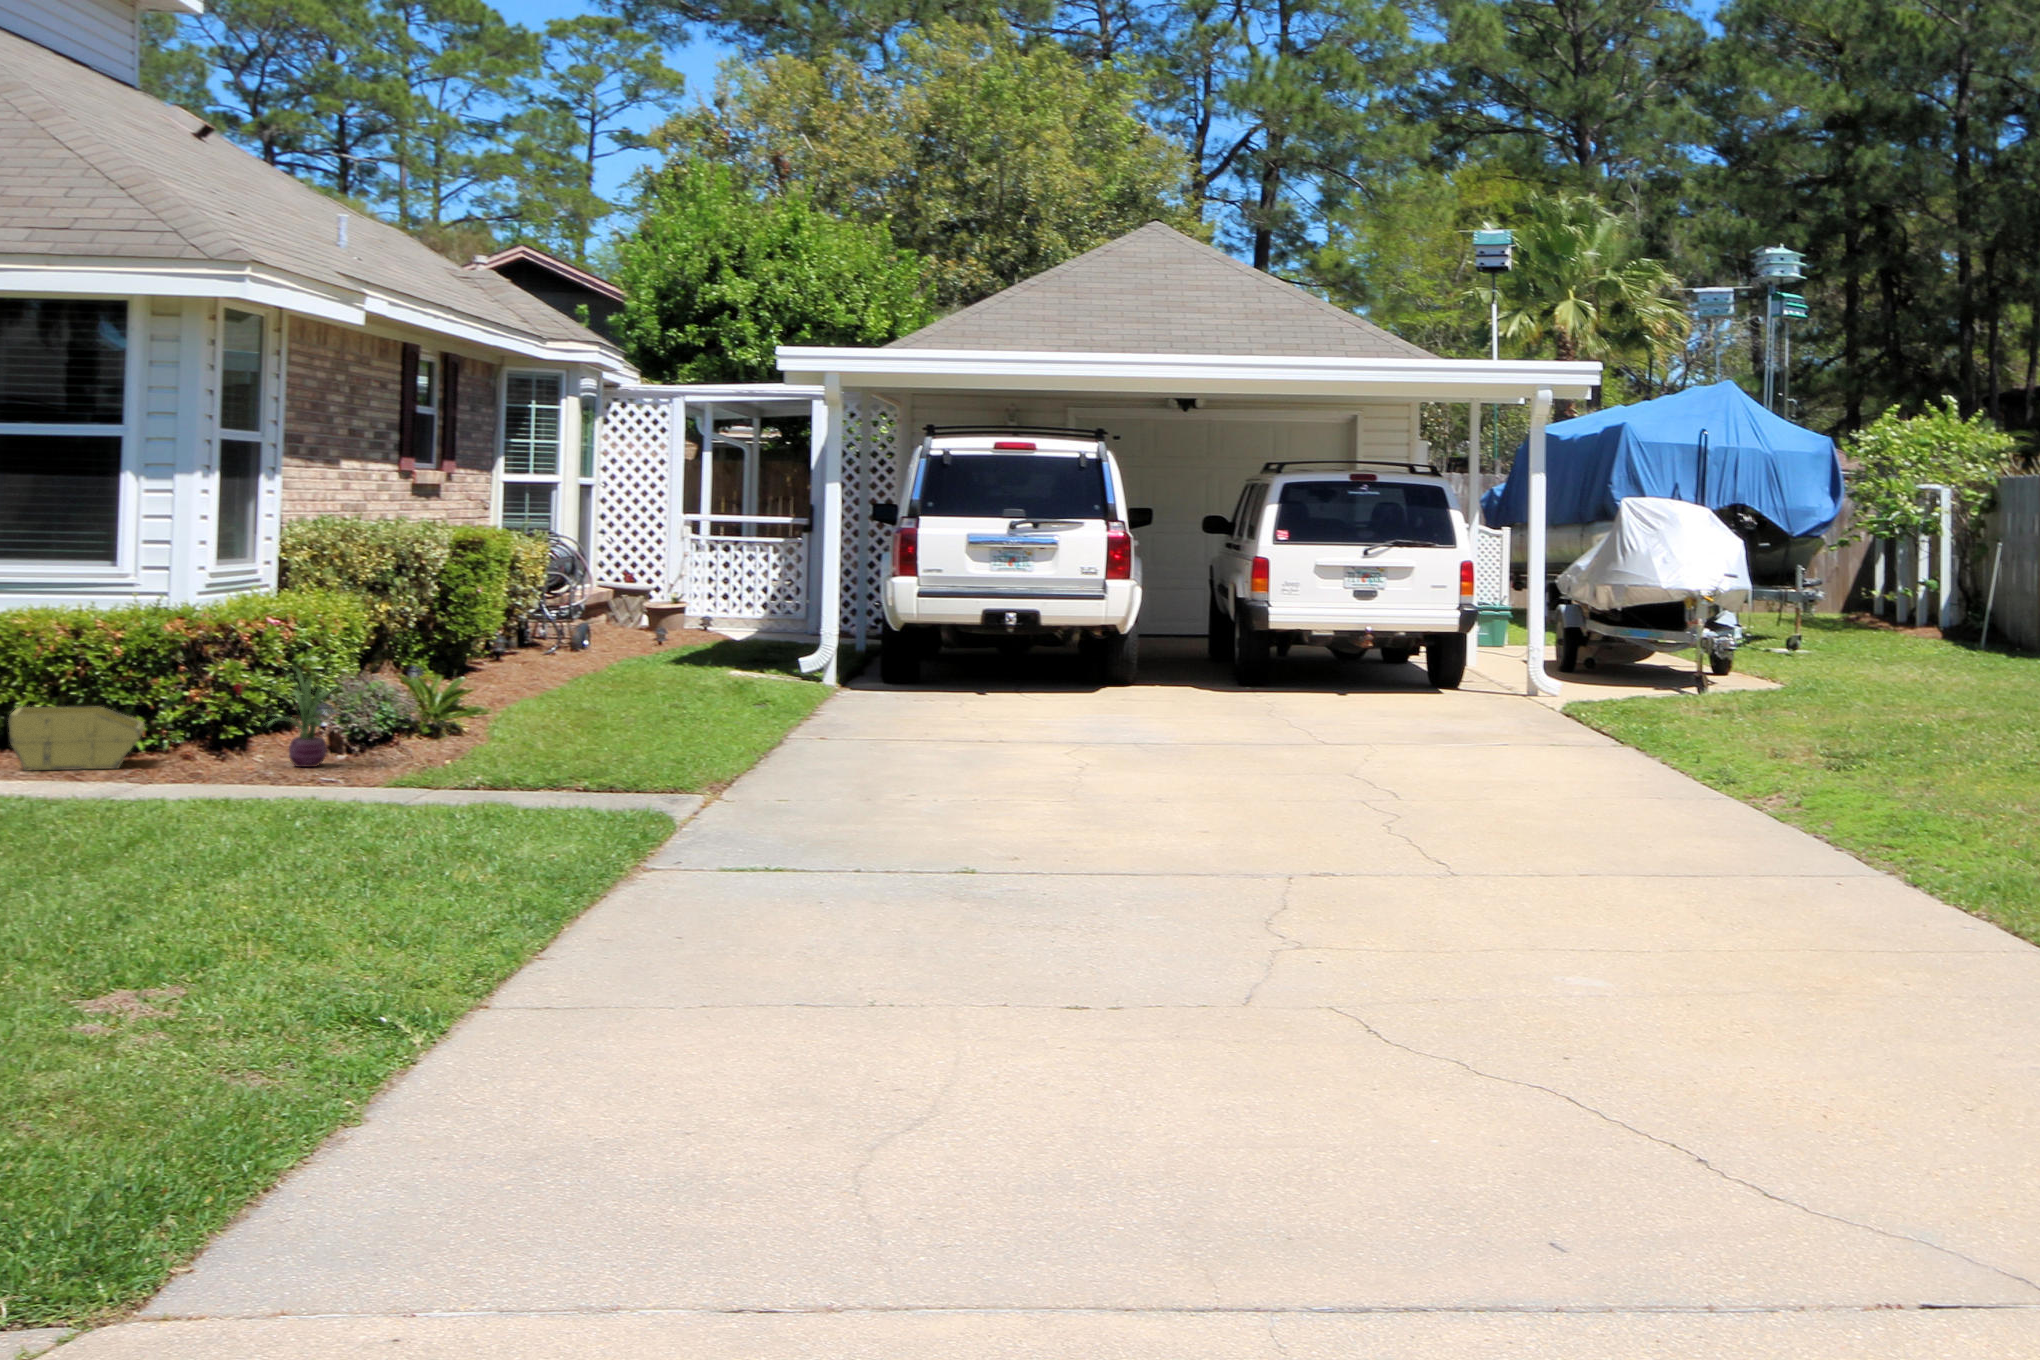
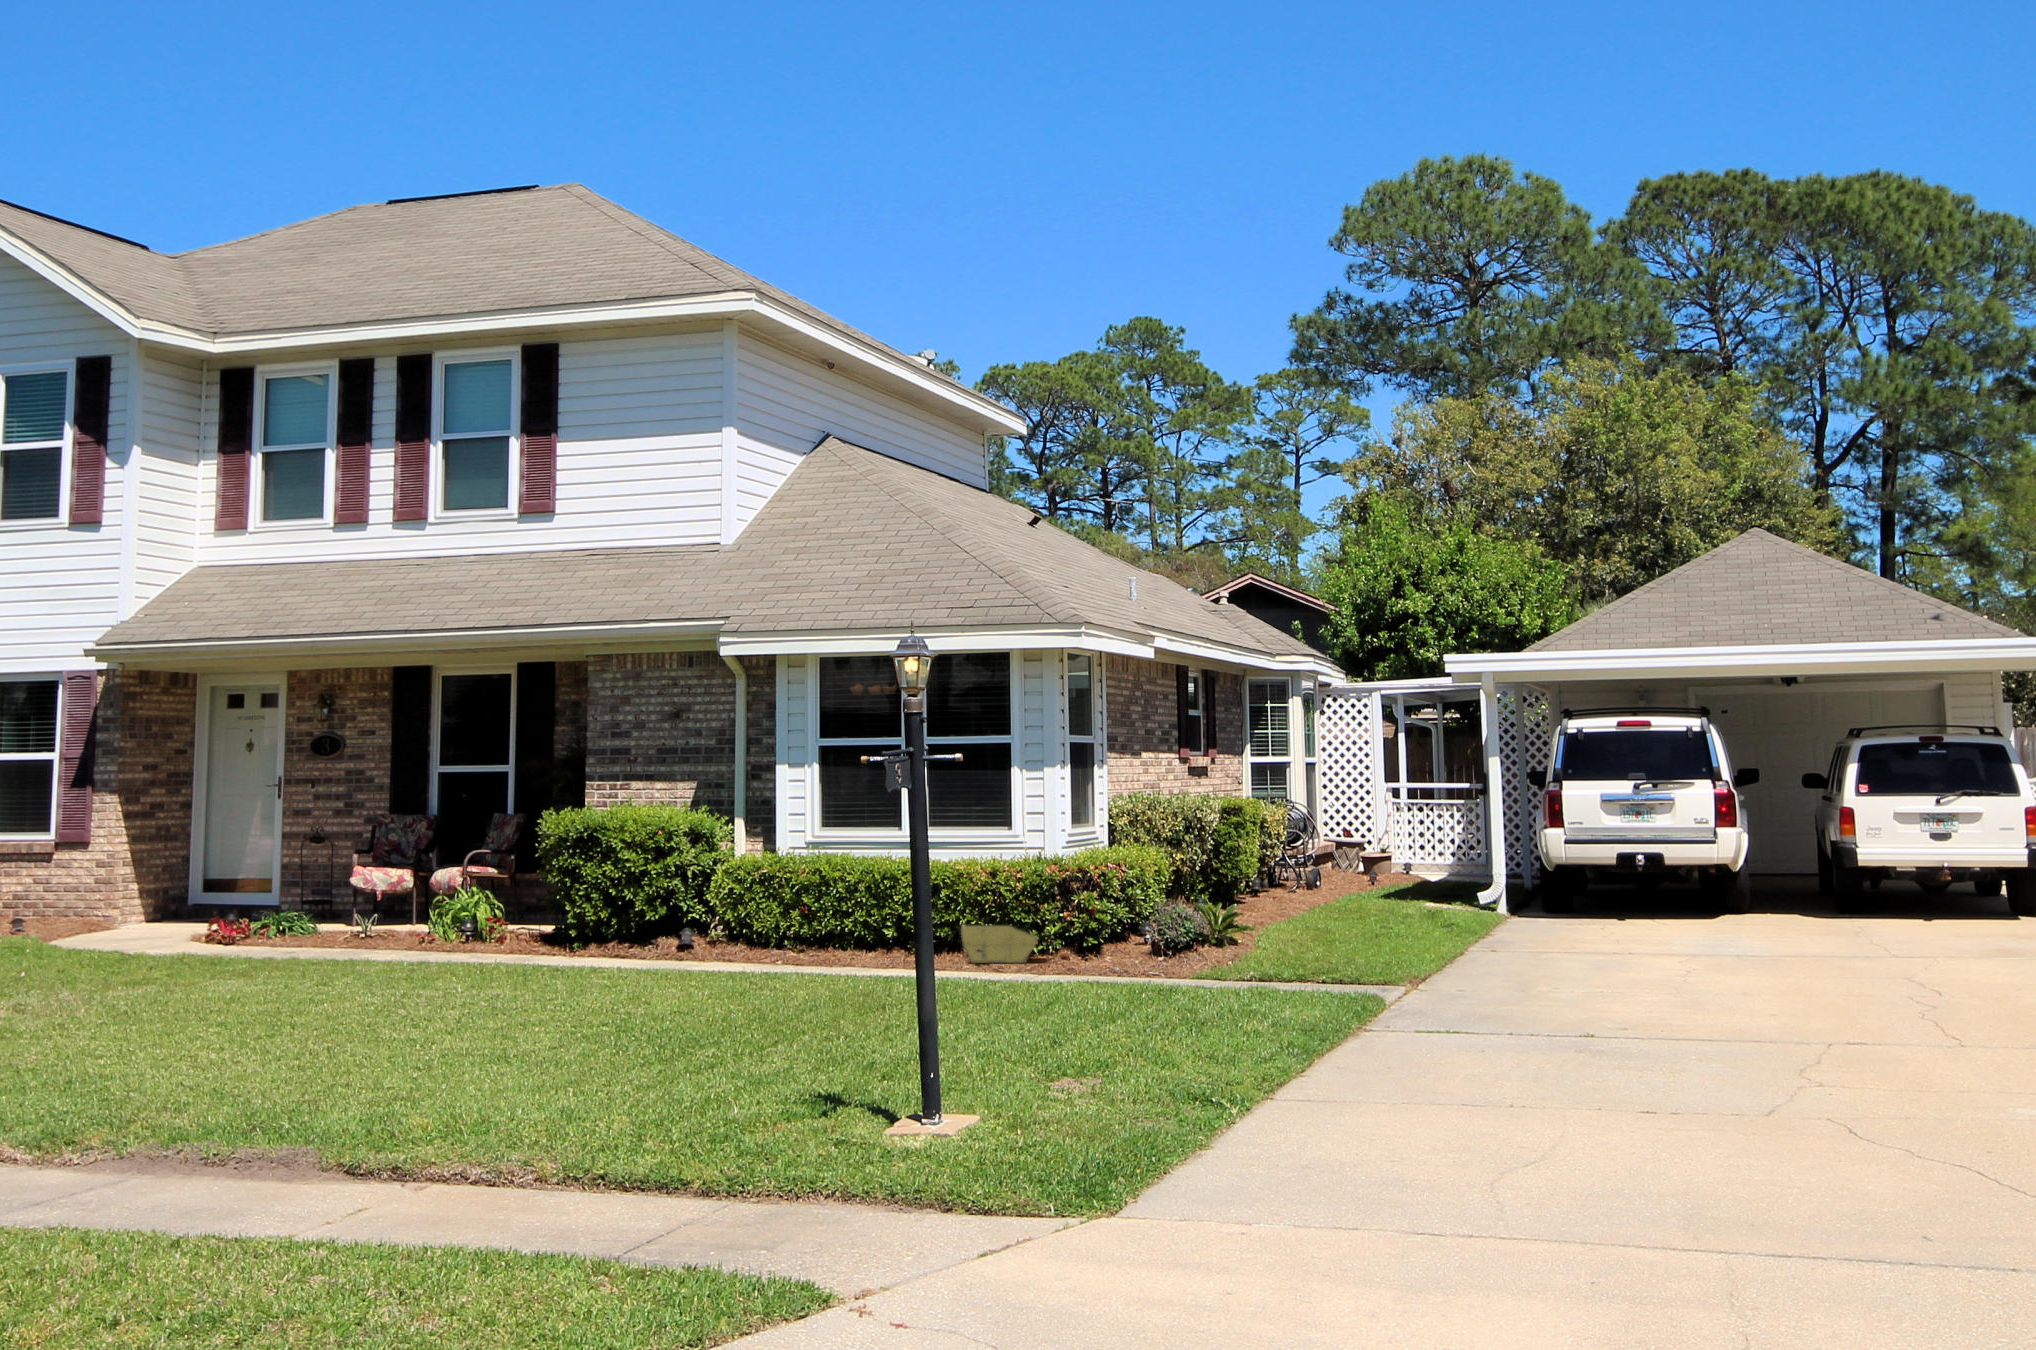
decorative plant: present [268,668,343,767] -> none [1104,895,1173,964]

